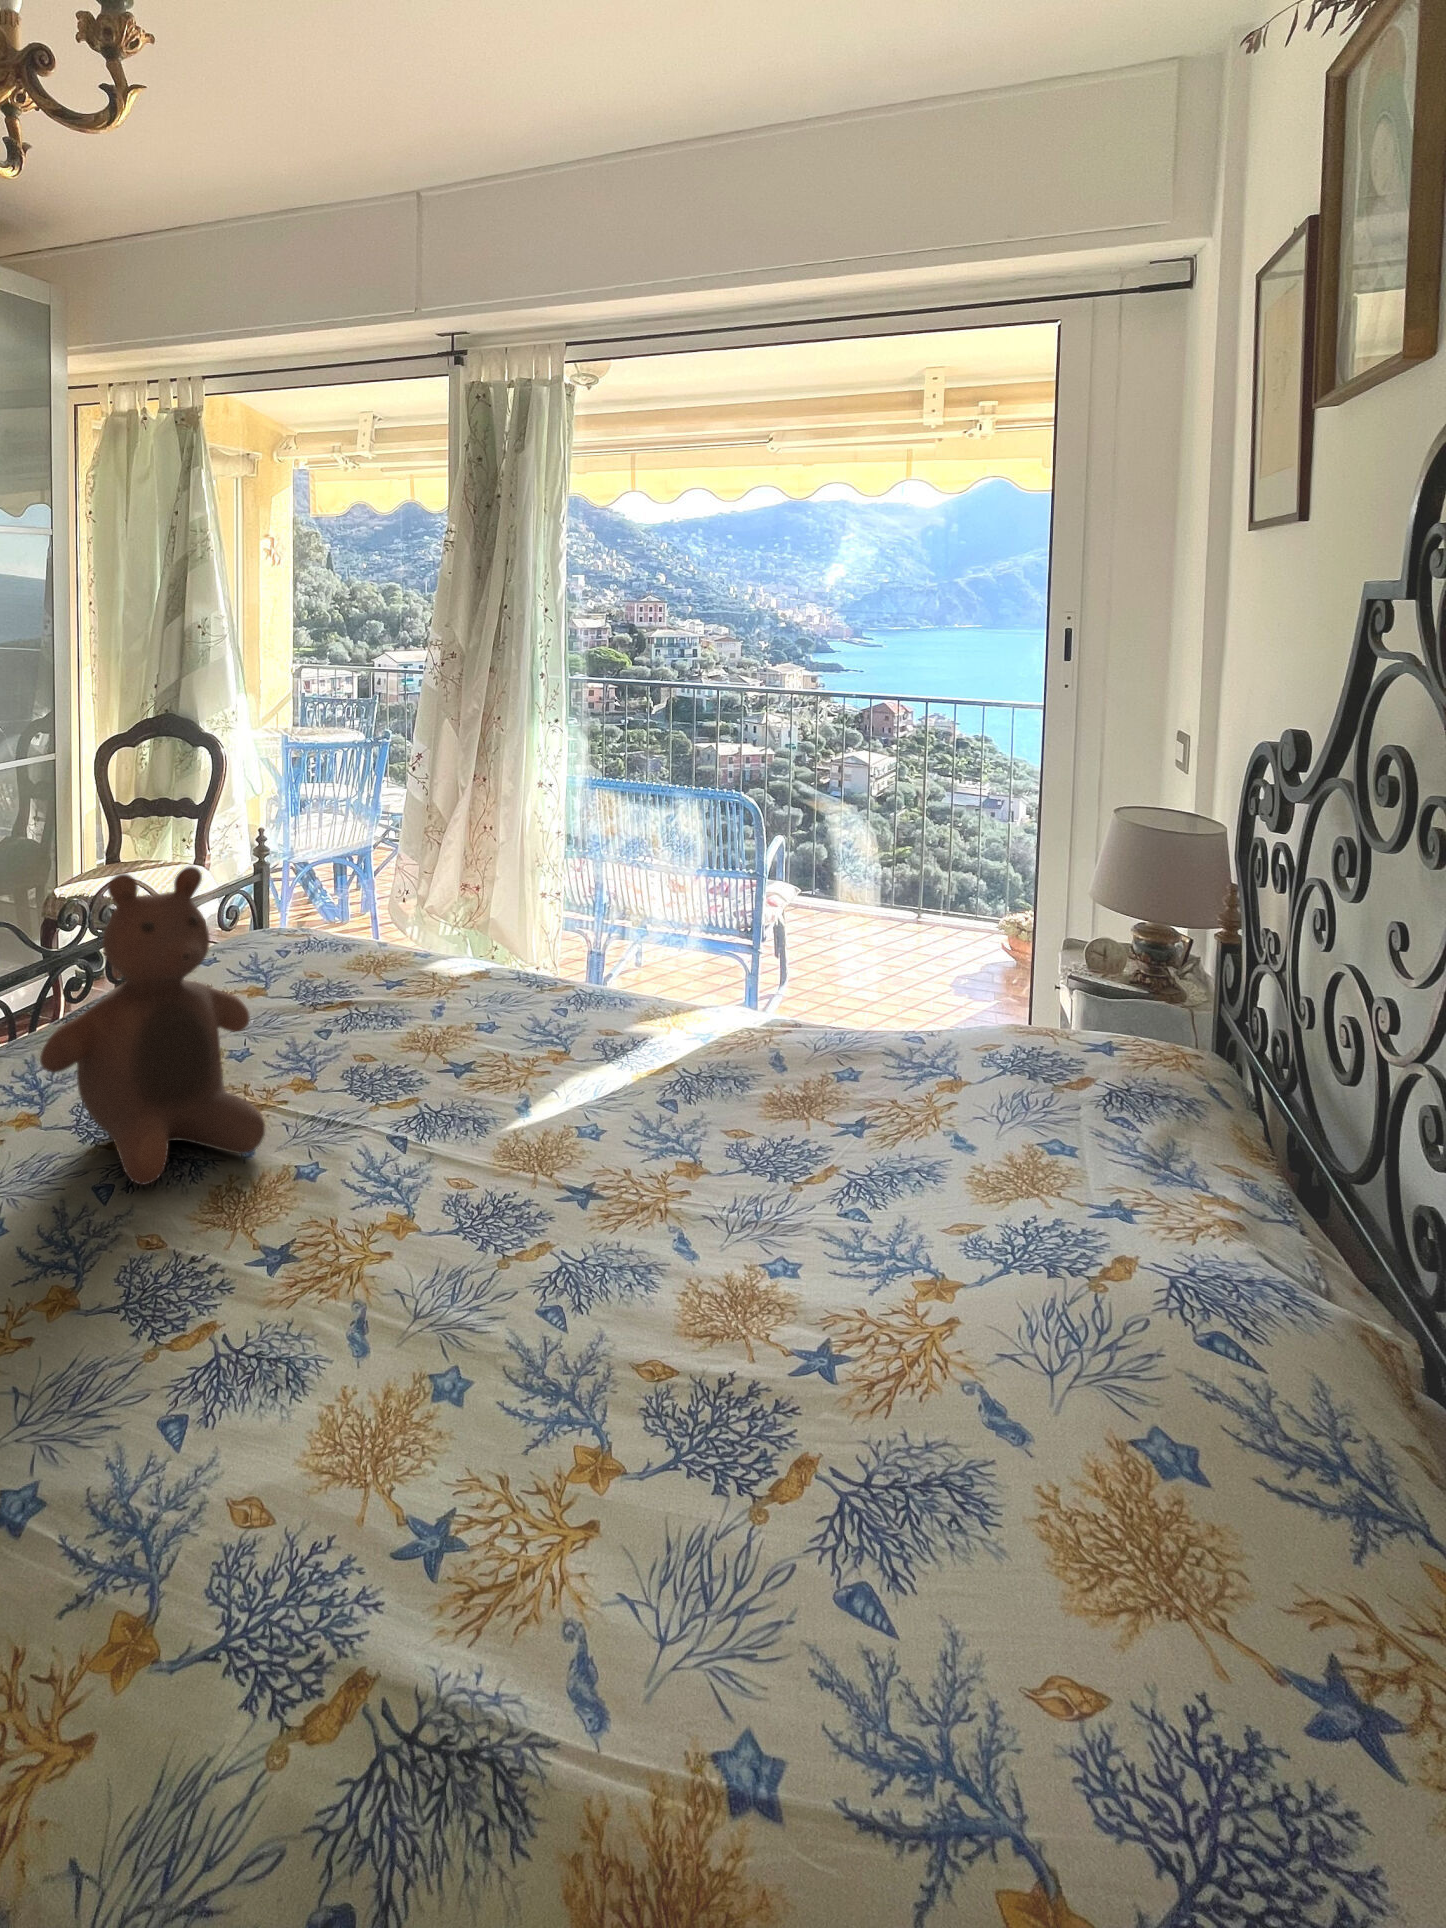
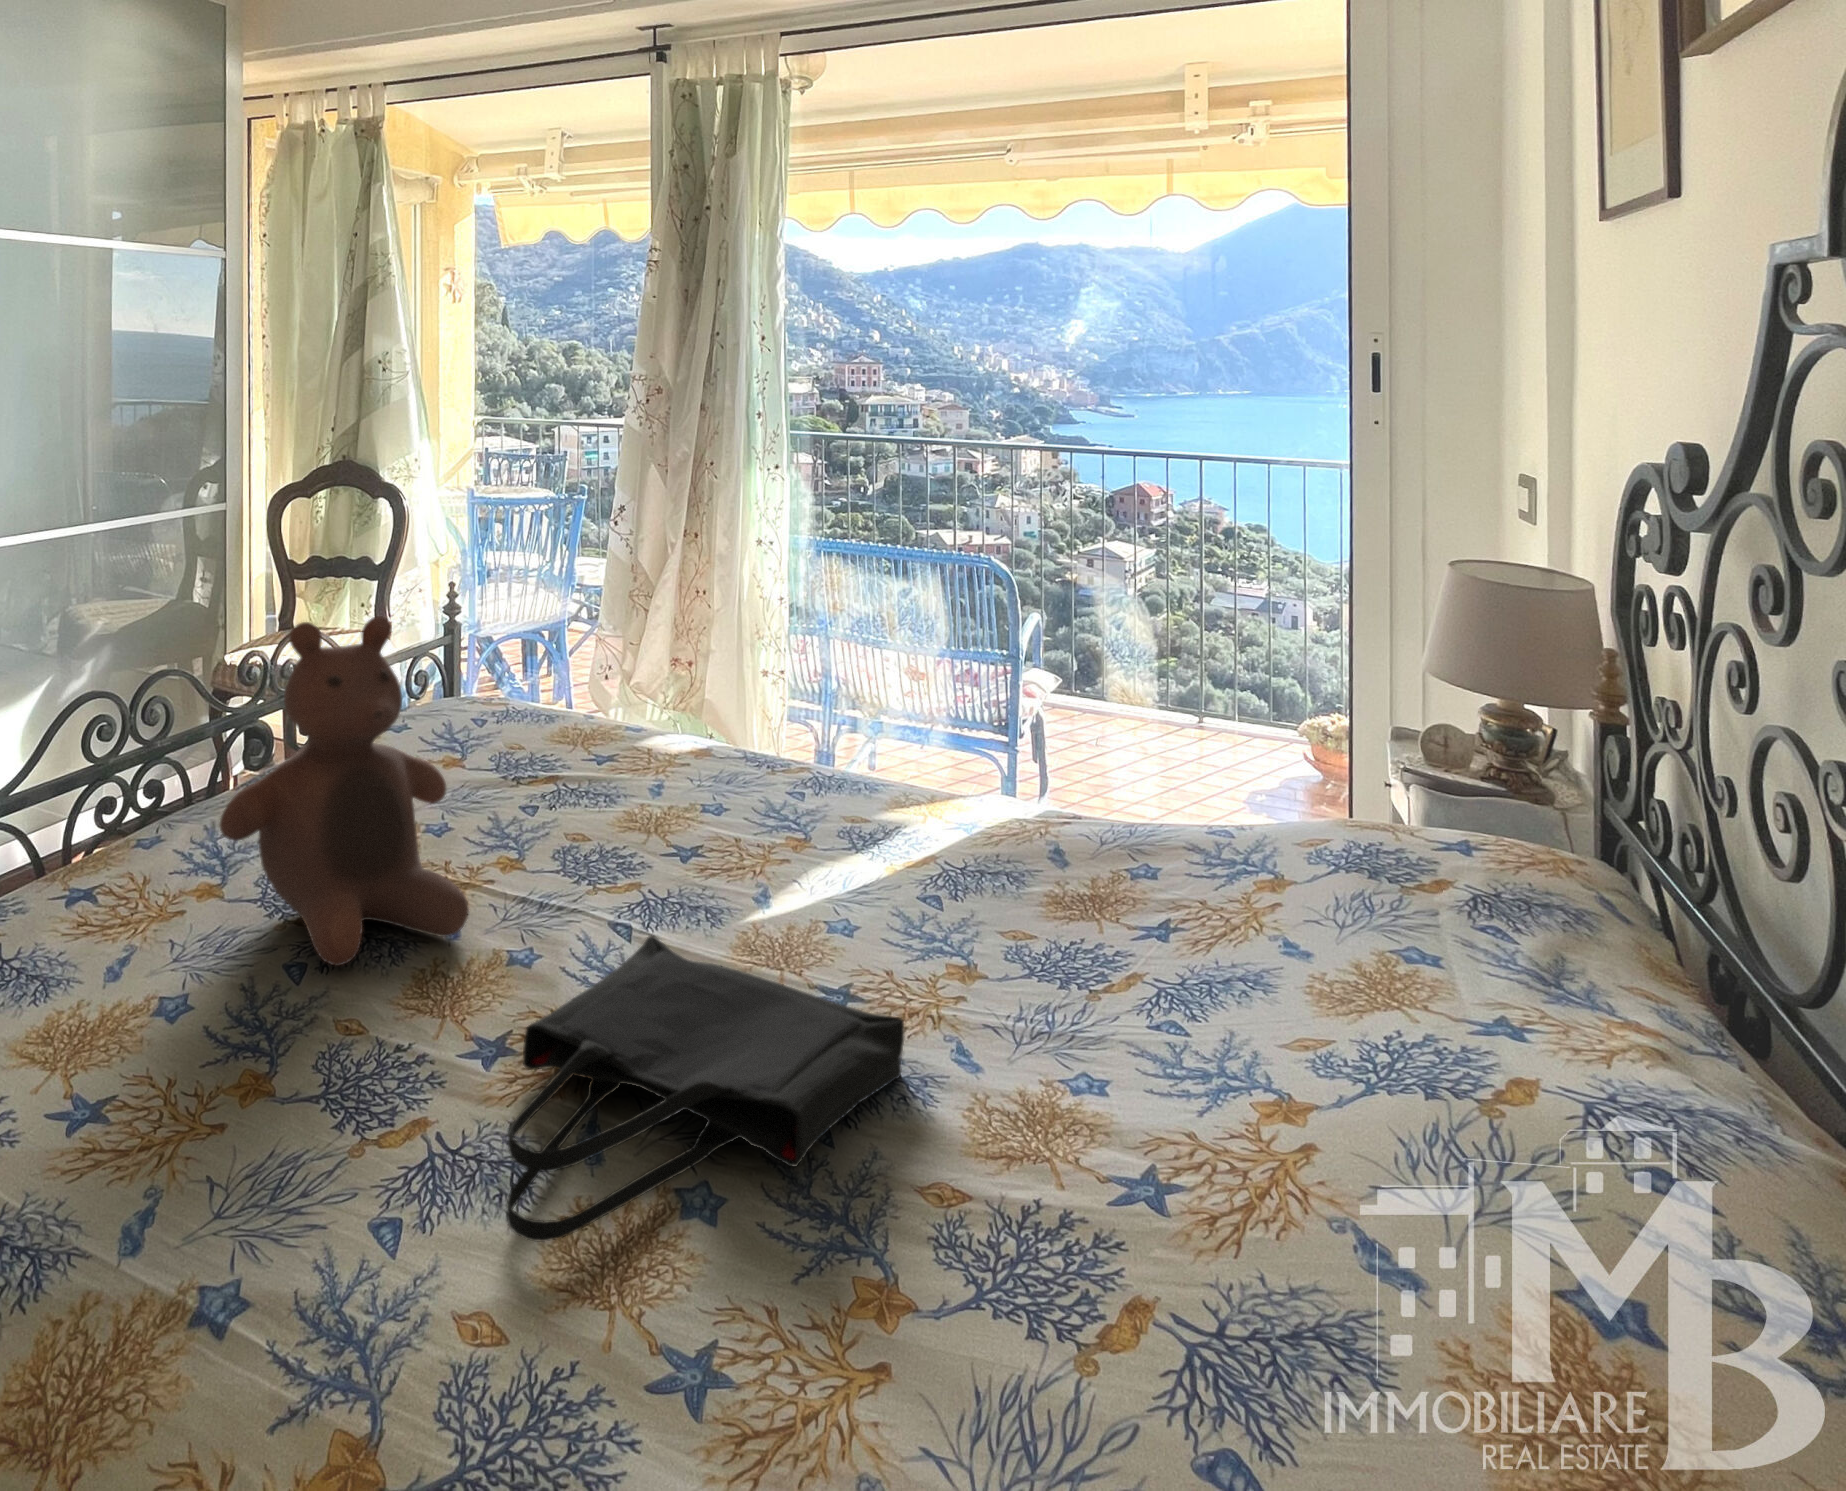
tote bag: none [280,1148,633,1433] -> present [507,936,904,1242]

